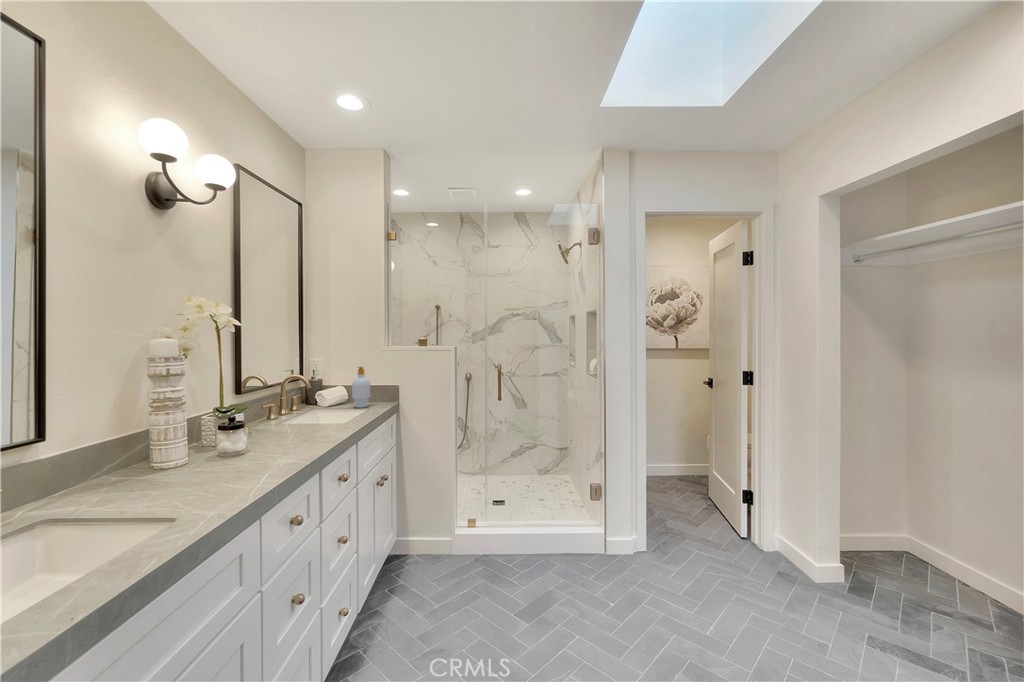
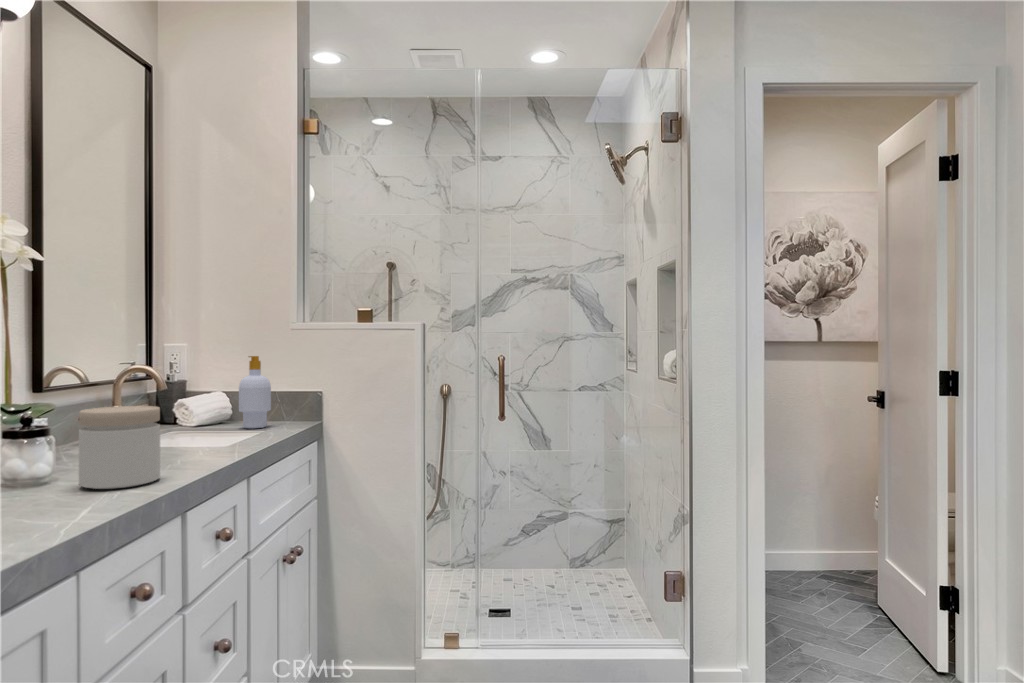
jar: none [260,409,307,460] -> present [79,406,160,489]

